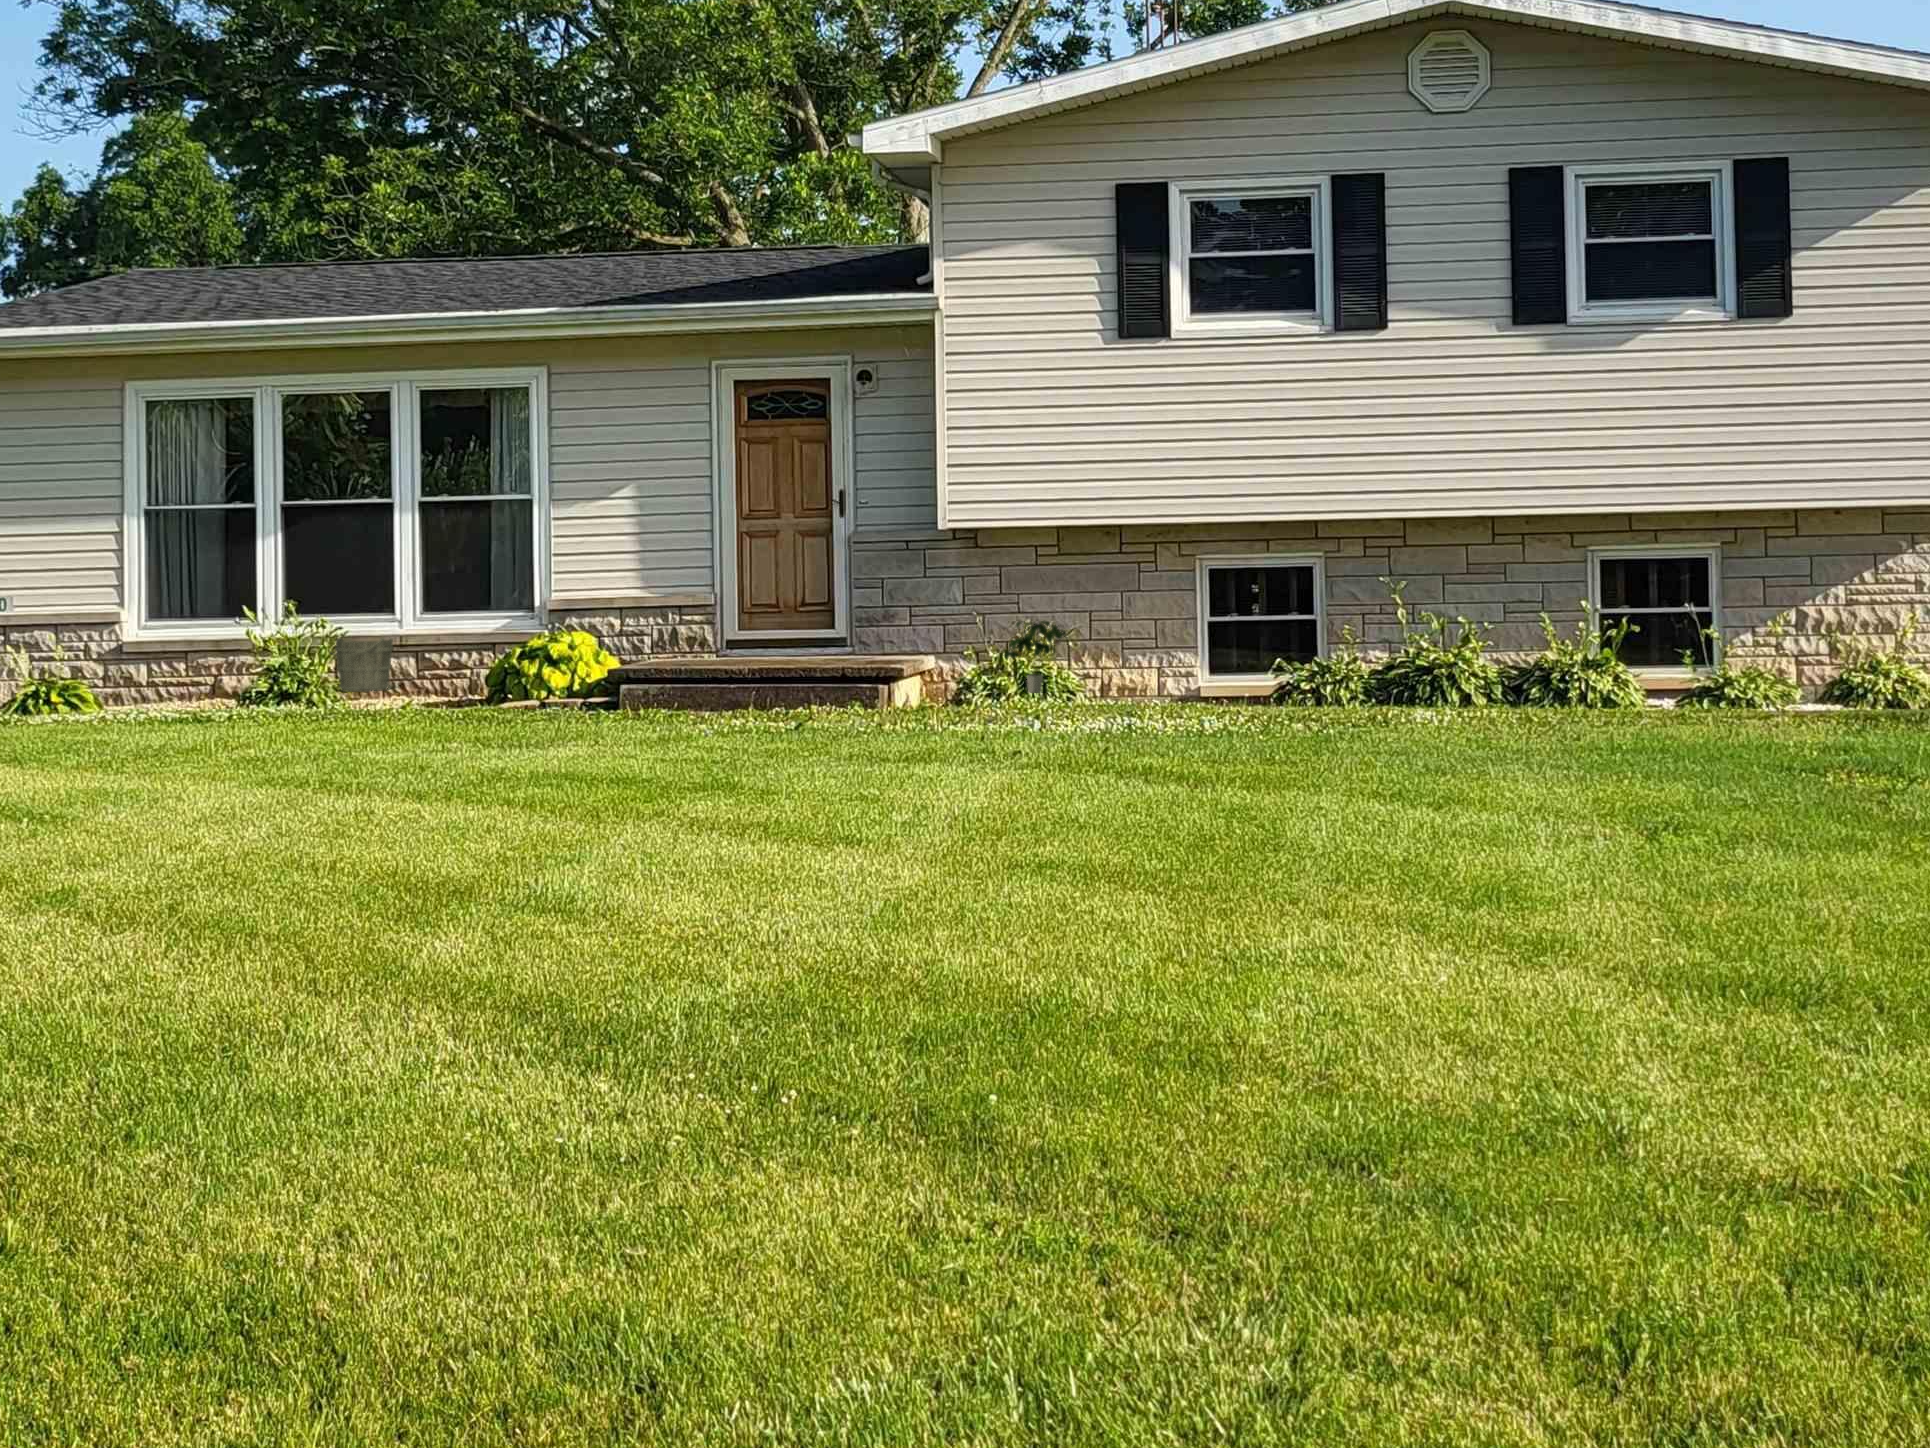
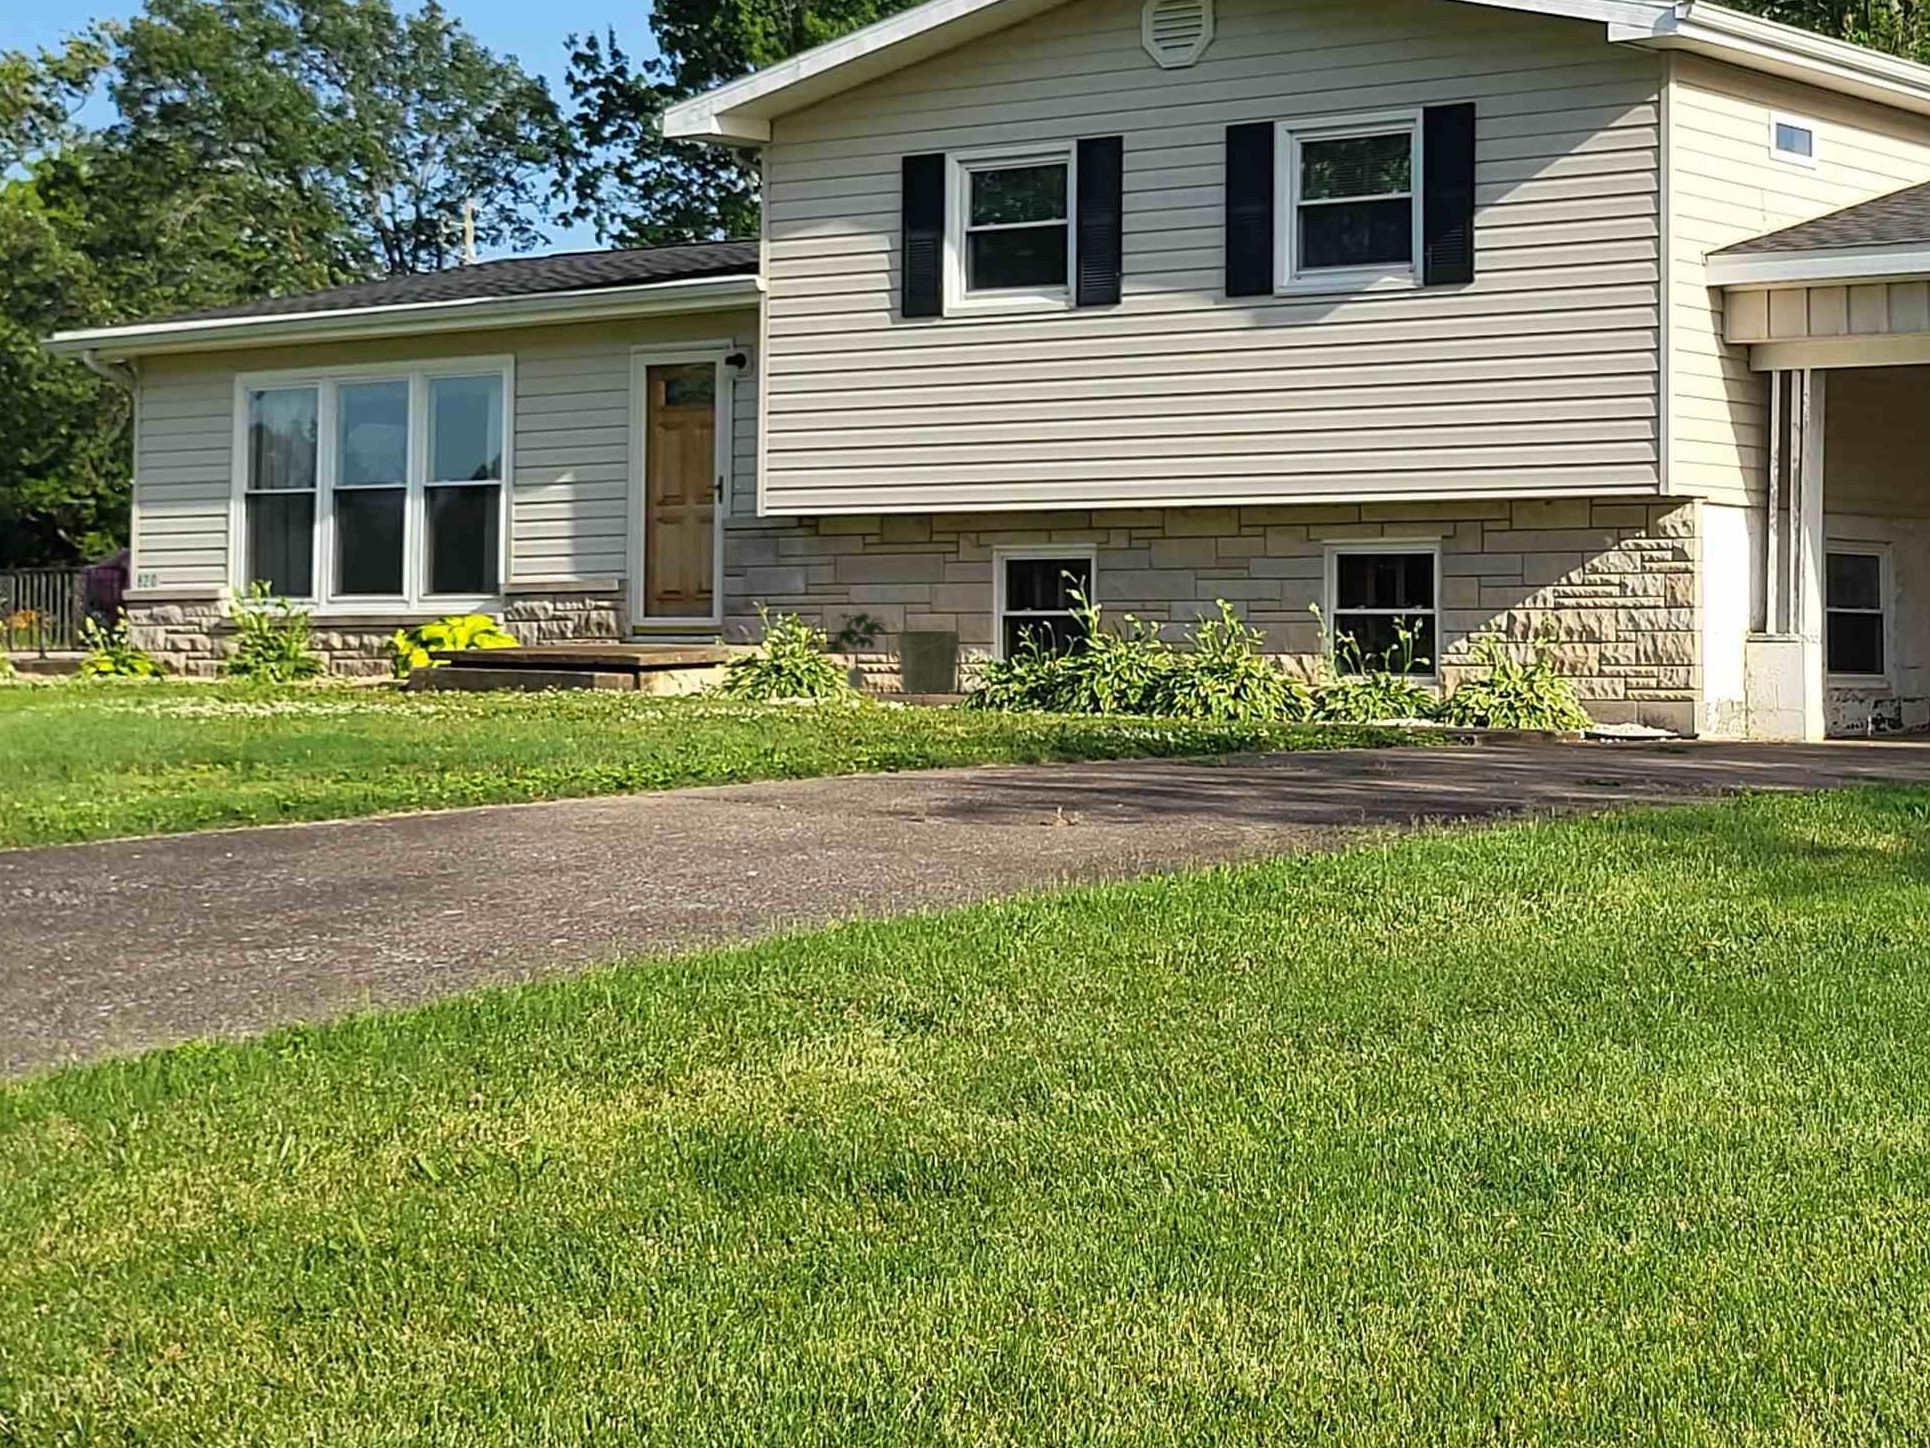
bucket: present [331,637,393,692] -> present [892,629,960,694]

